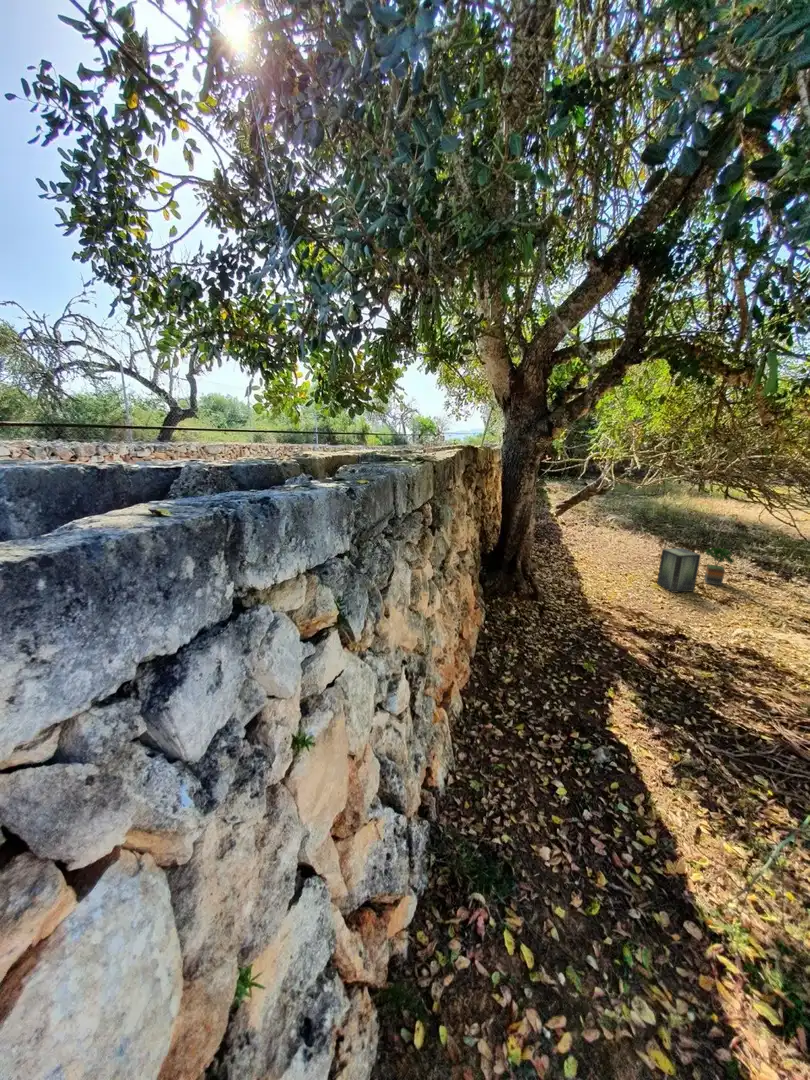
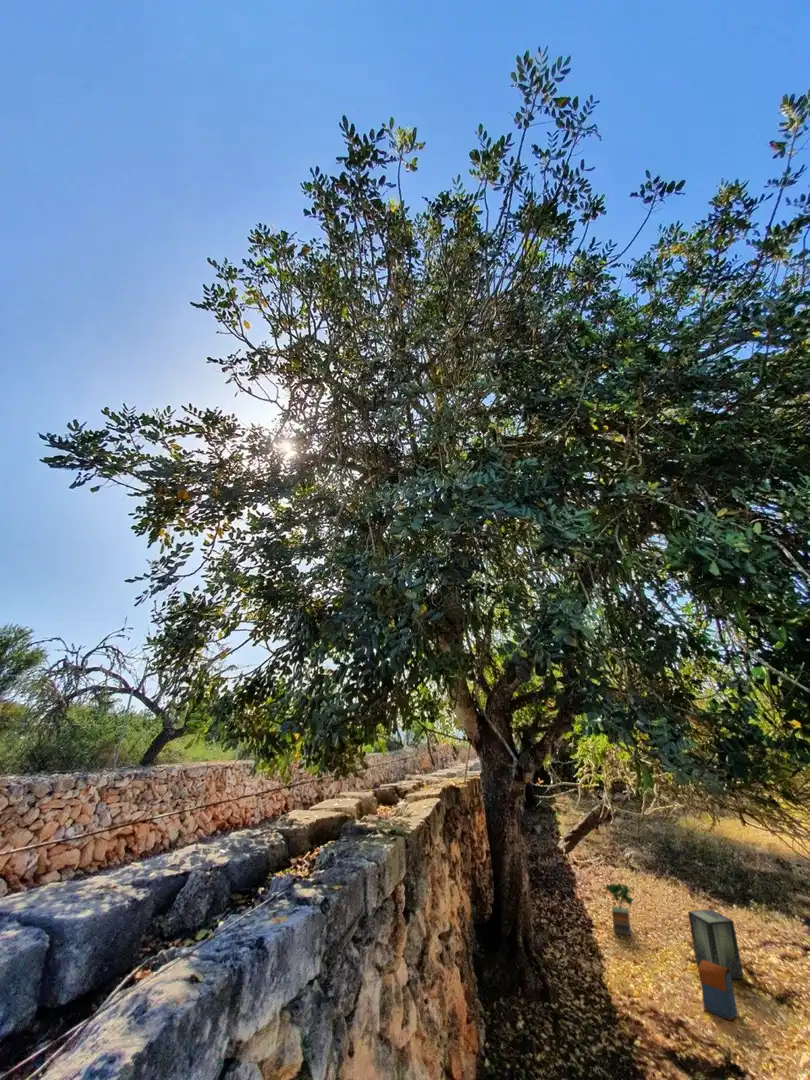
potted tree: present [704,548,734,585] -> present [605,884,634,935]
backpack: none [660,579,690,614] -> present [698,960,737,1020]

